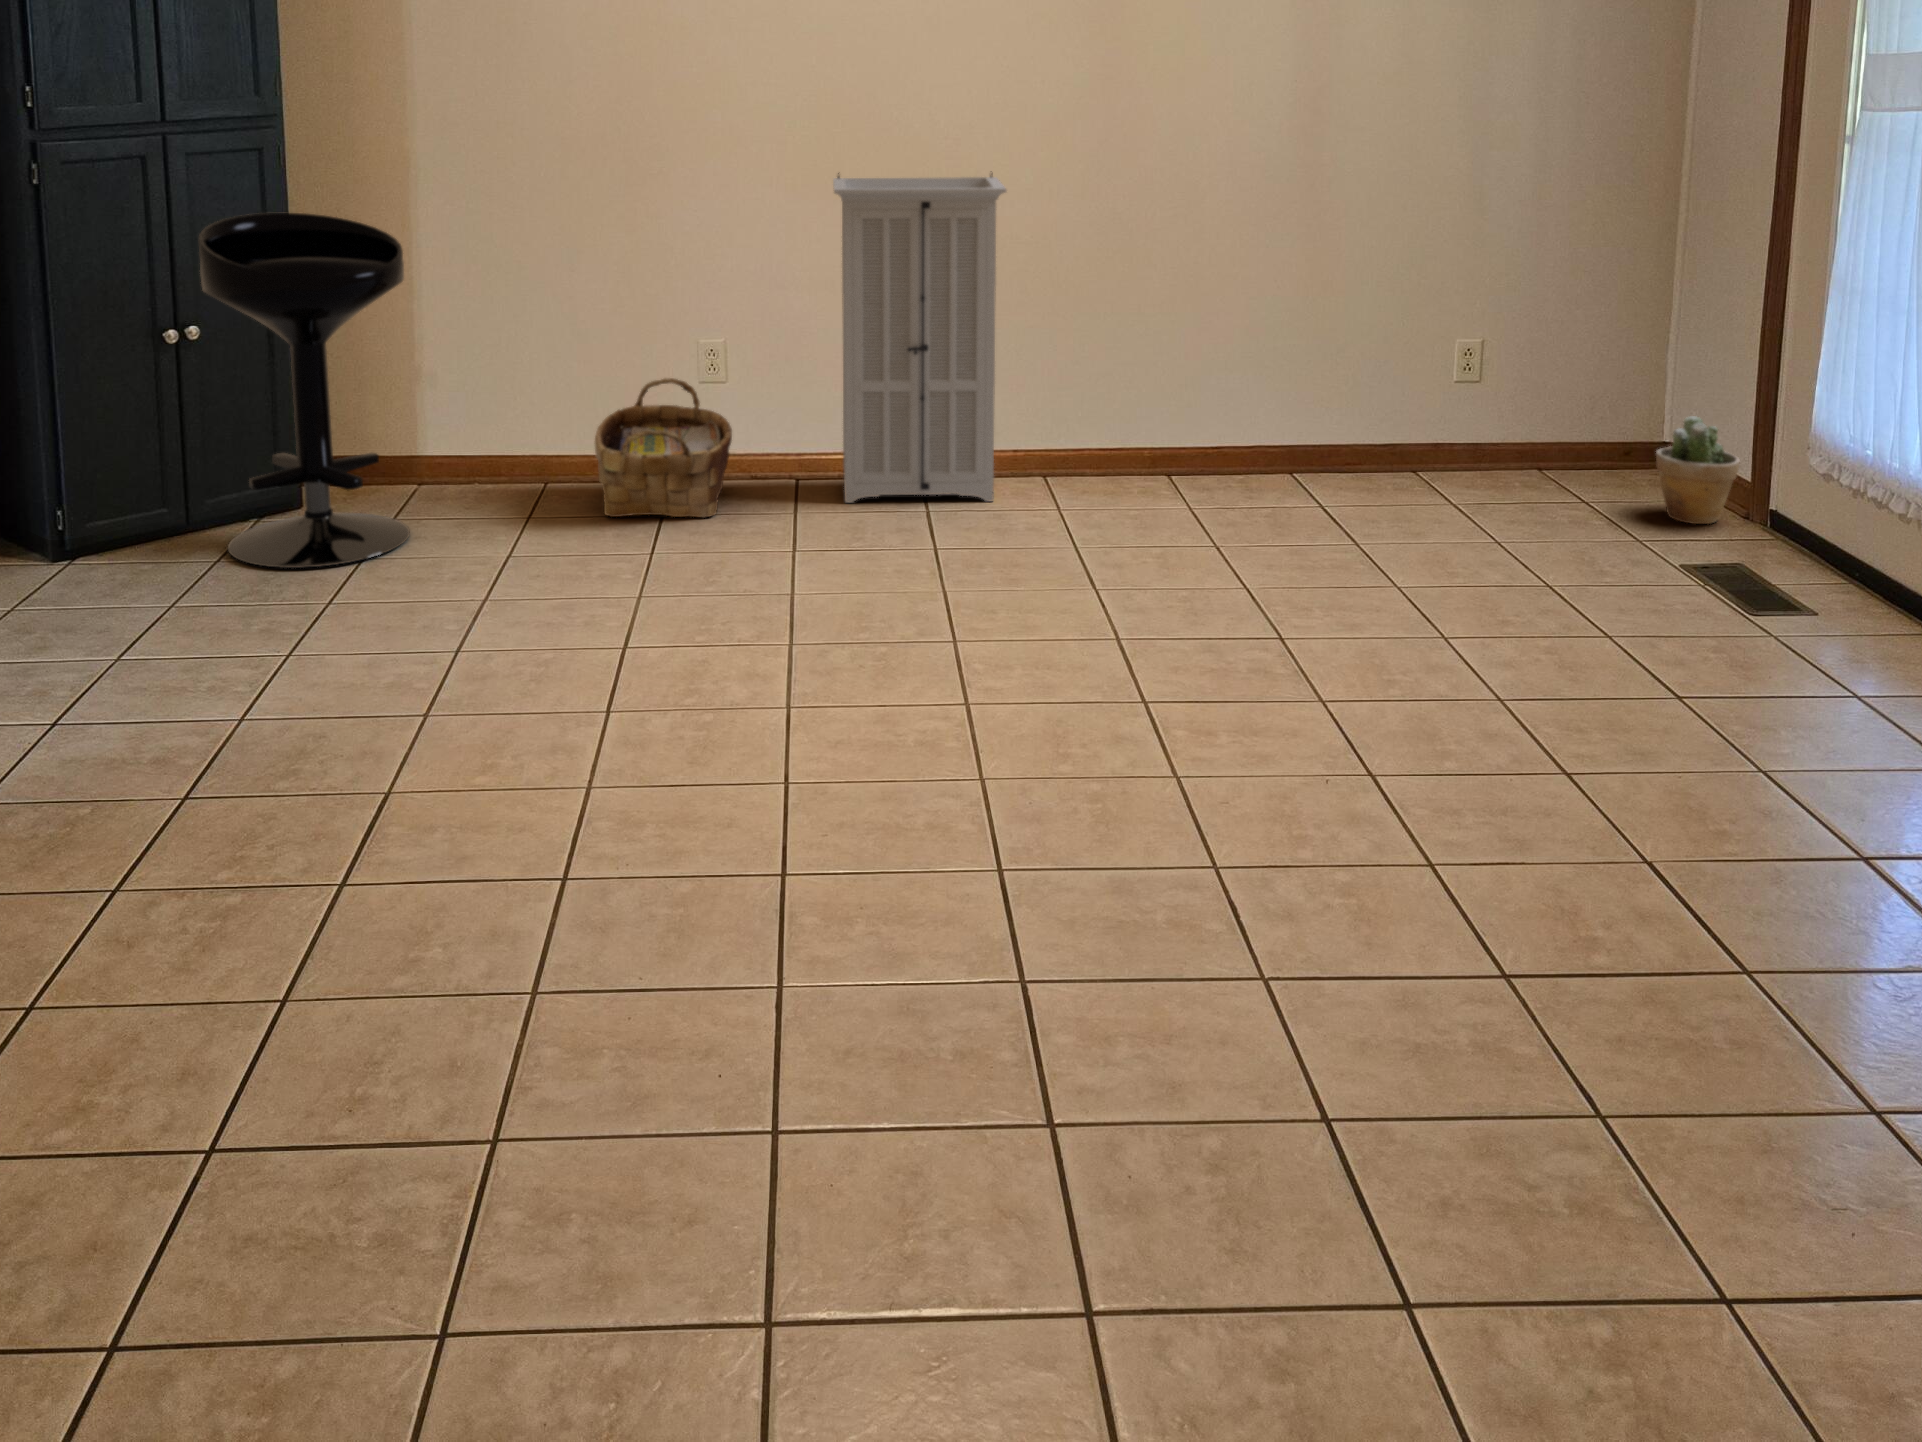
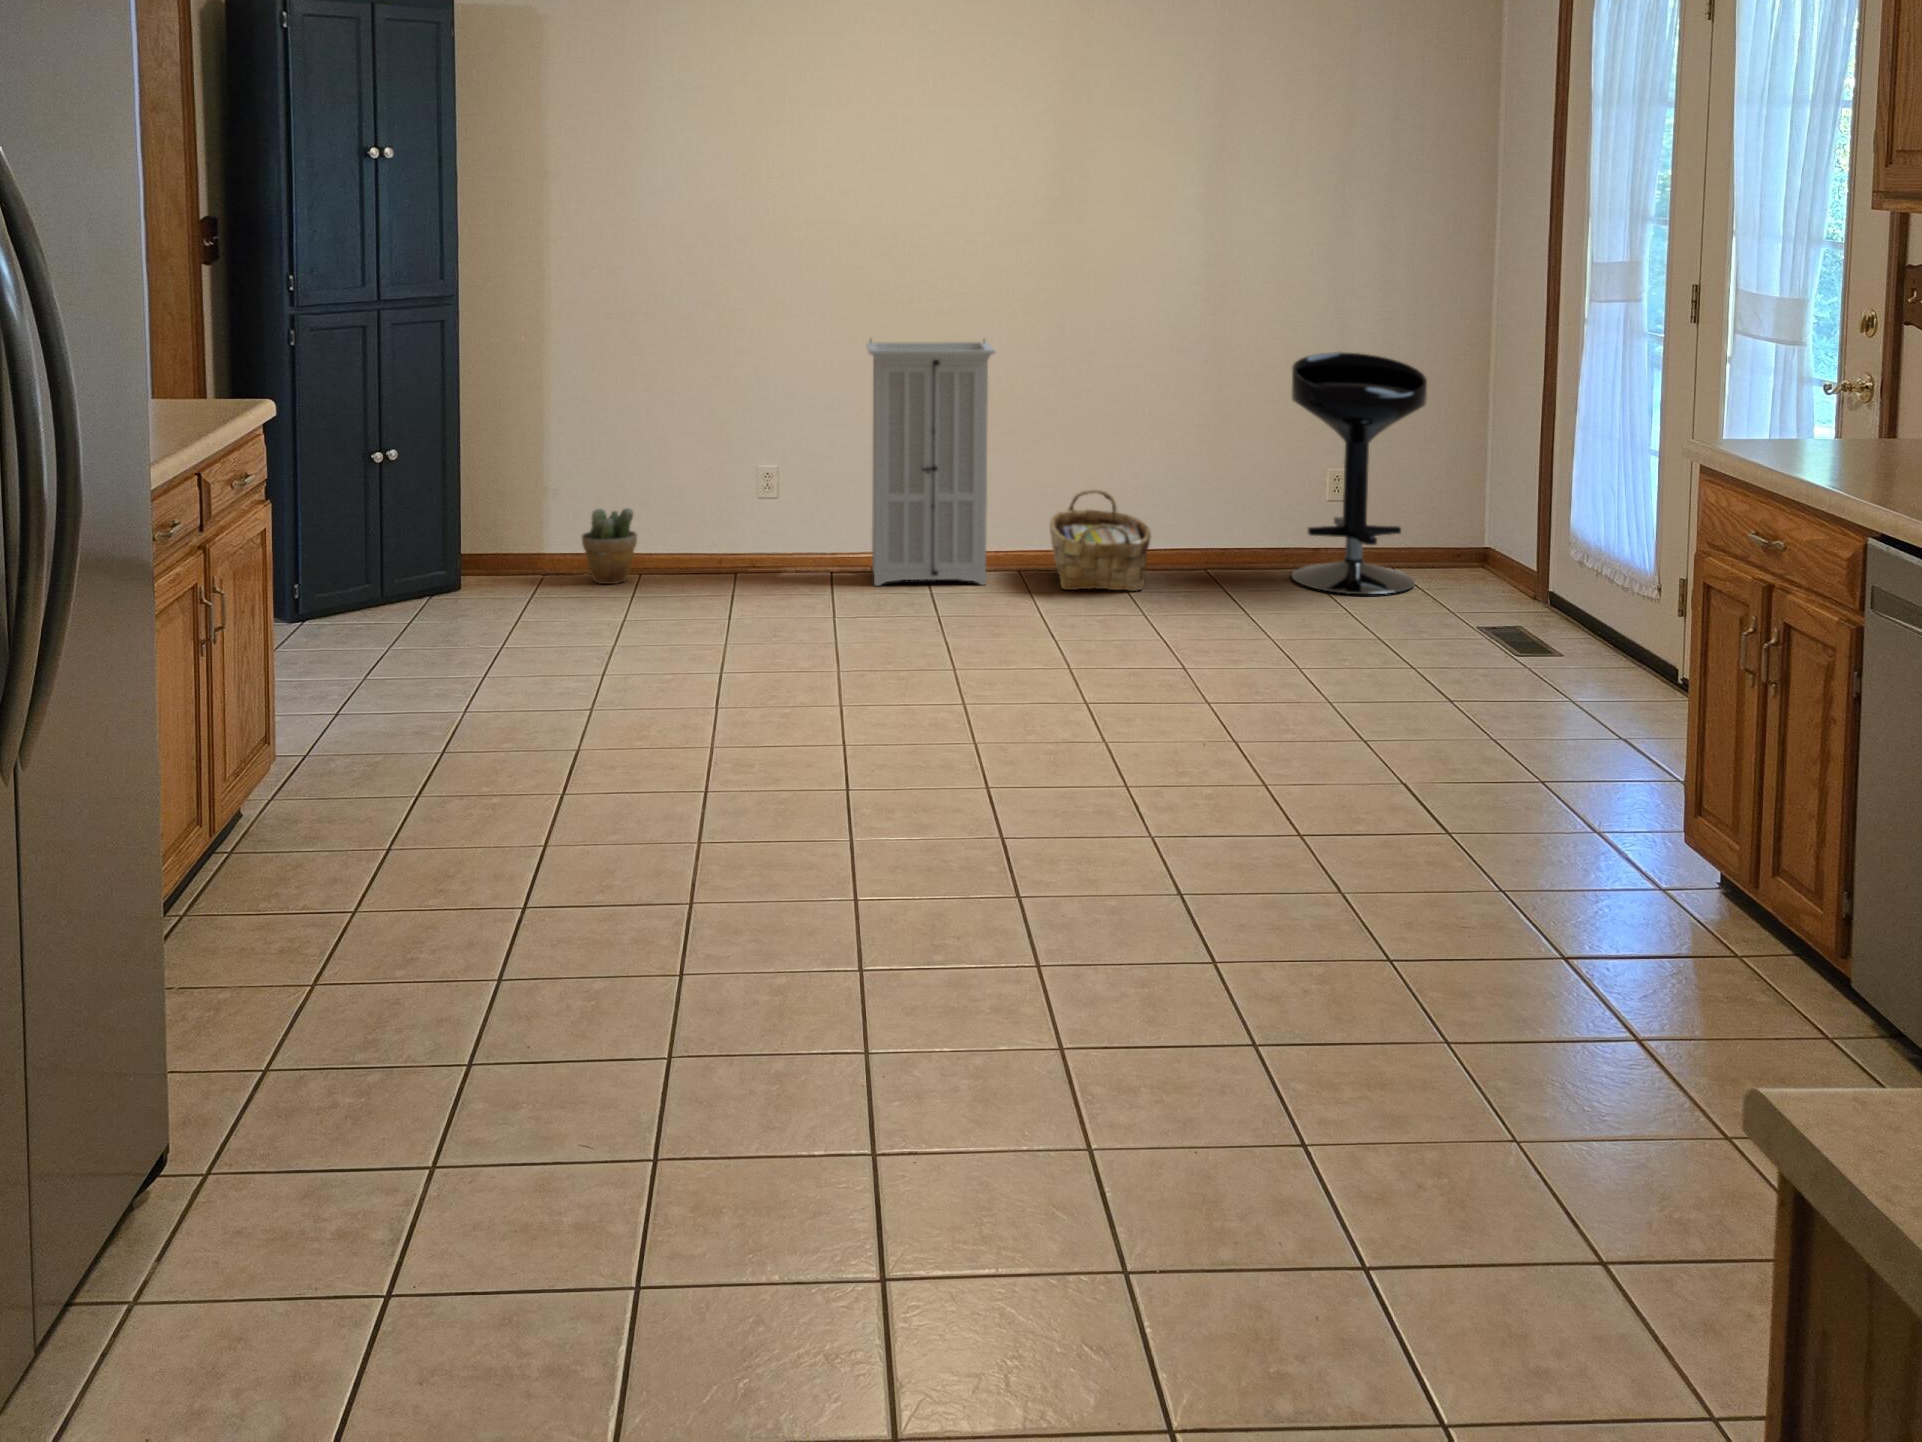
bar stool: present [199,213,410,568] -> present [1292,352,1427,594]
woven basket: present [595,378,732,518] -> present [1050,489,1151,591]
potted plant: present [1656,416,1740,524] -> present [582,508,637,584]

